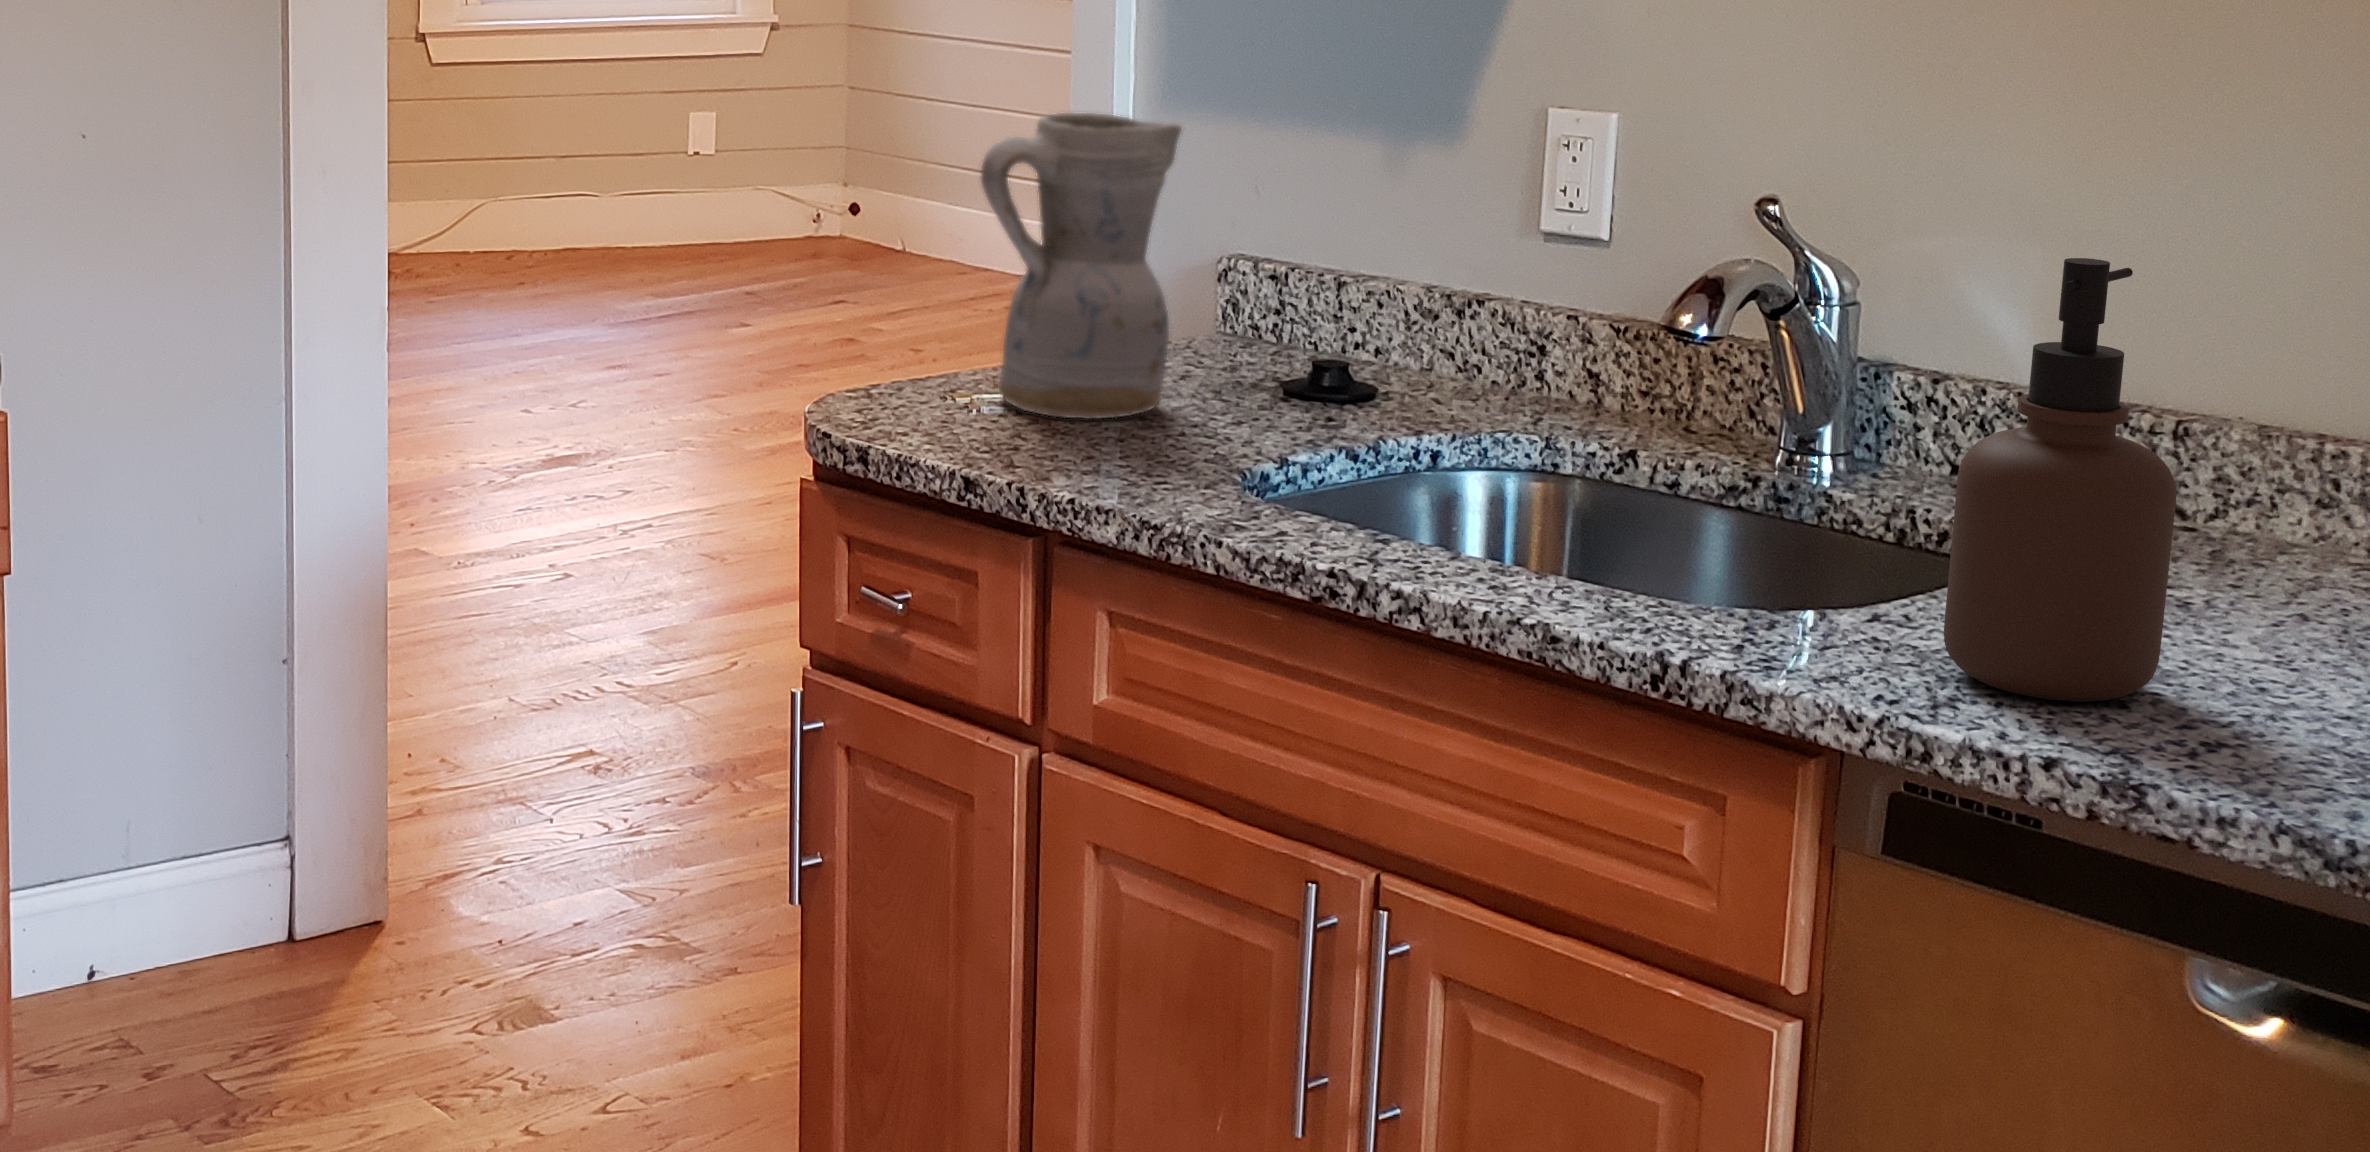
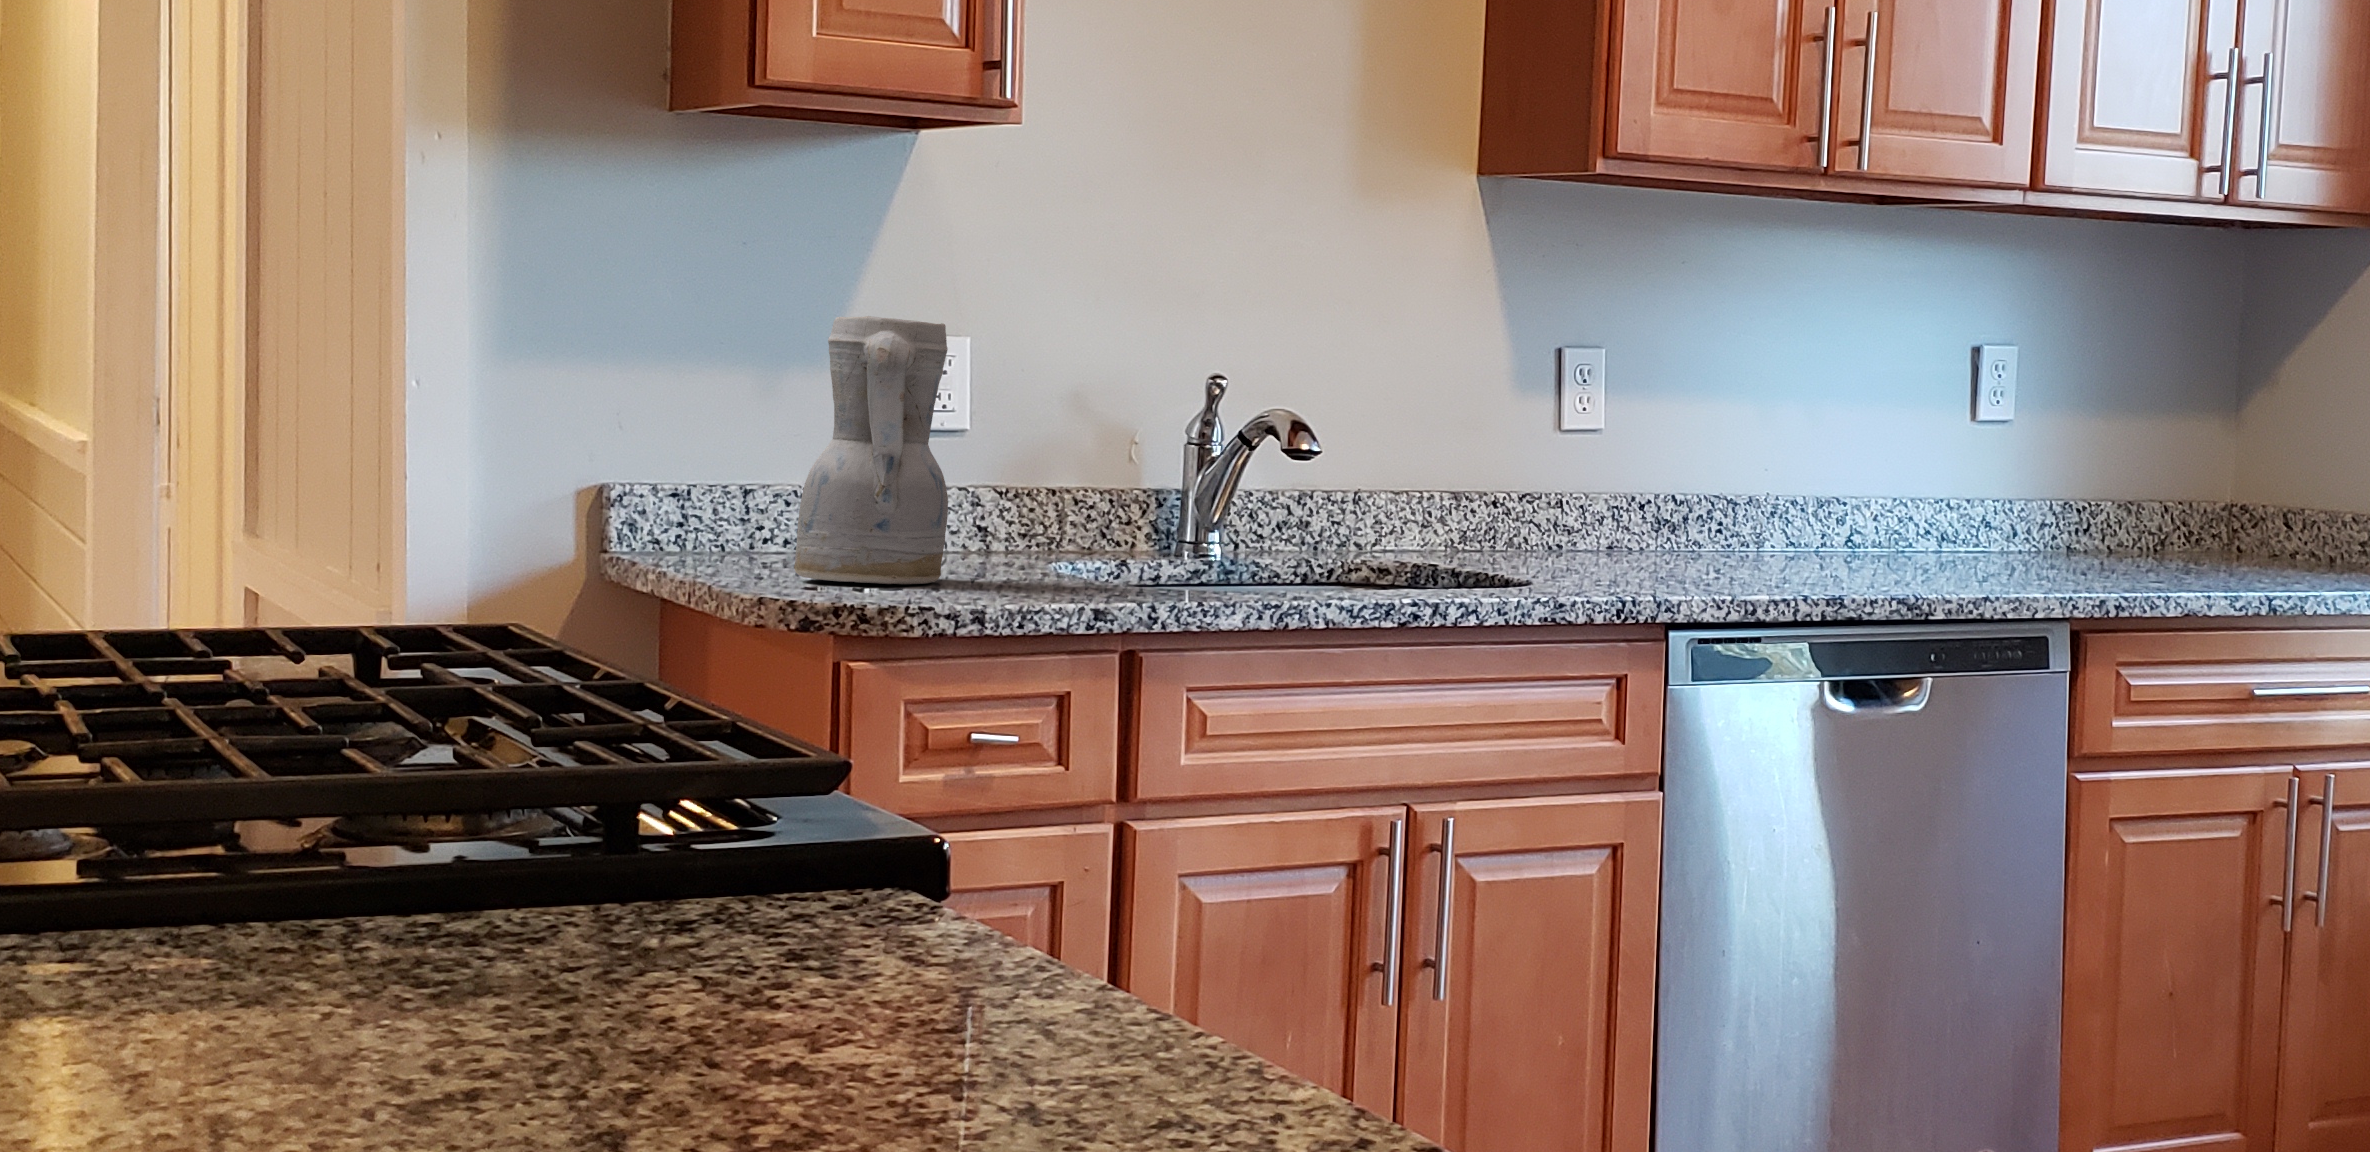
soap dispenser: present [1944,258,2177,702] -> none [1638,348,1742,583]

